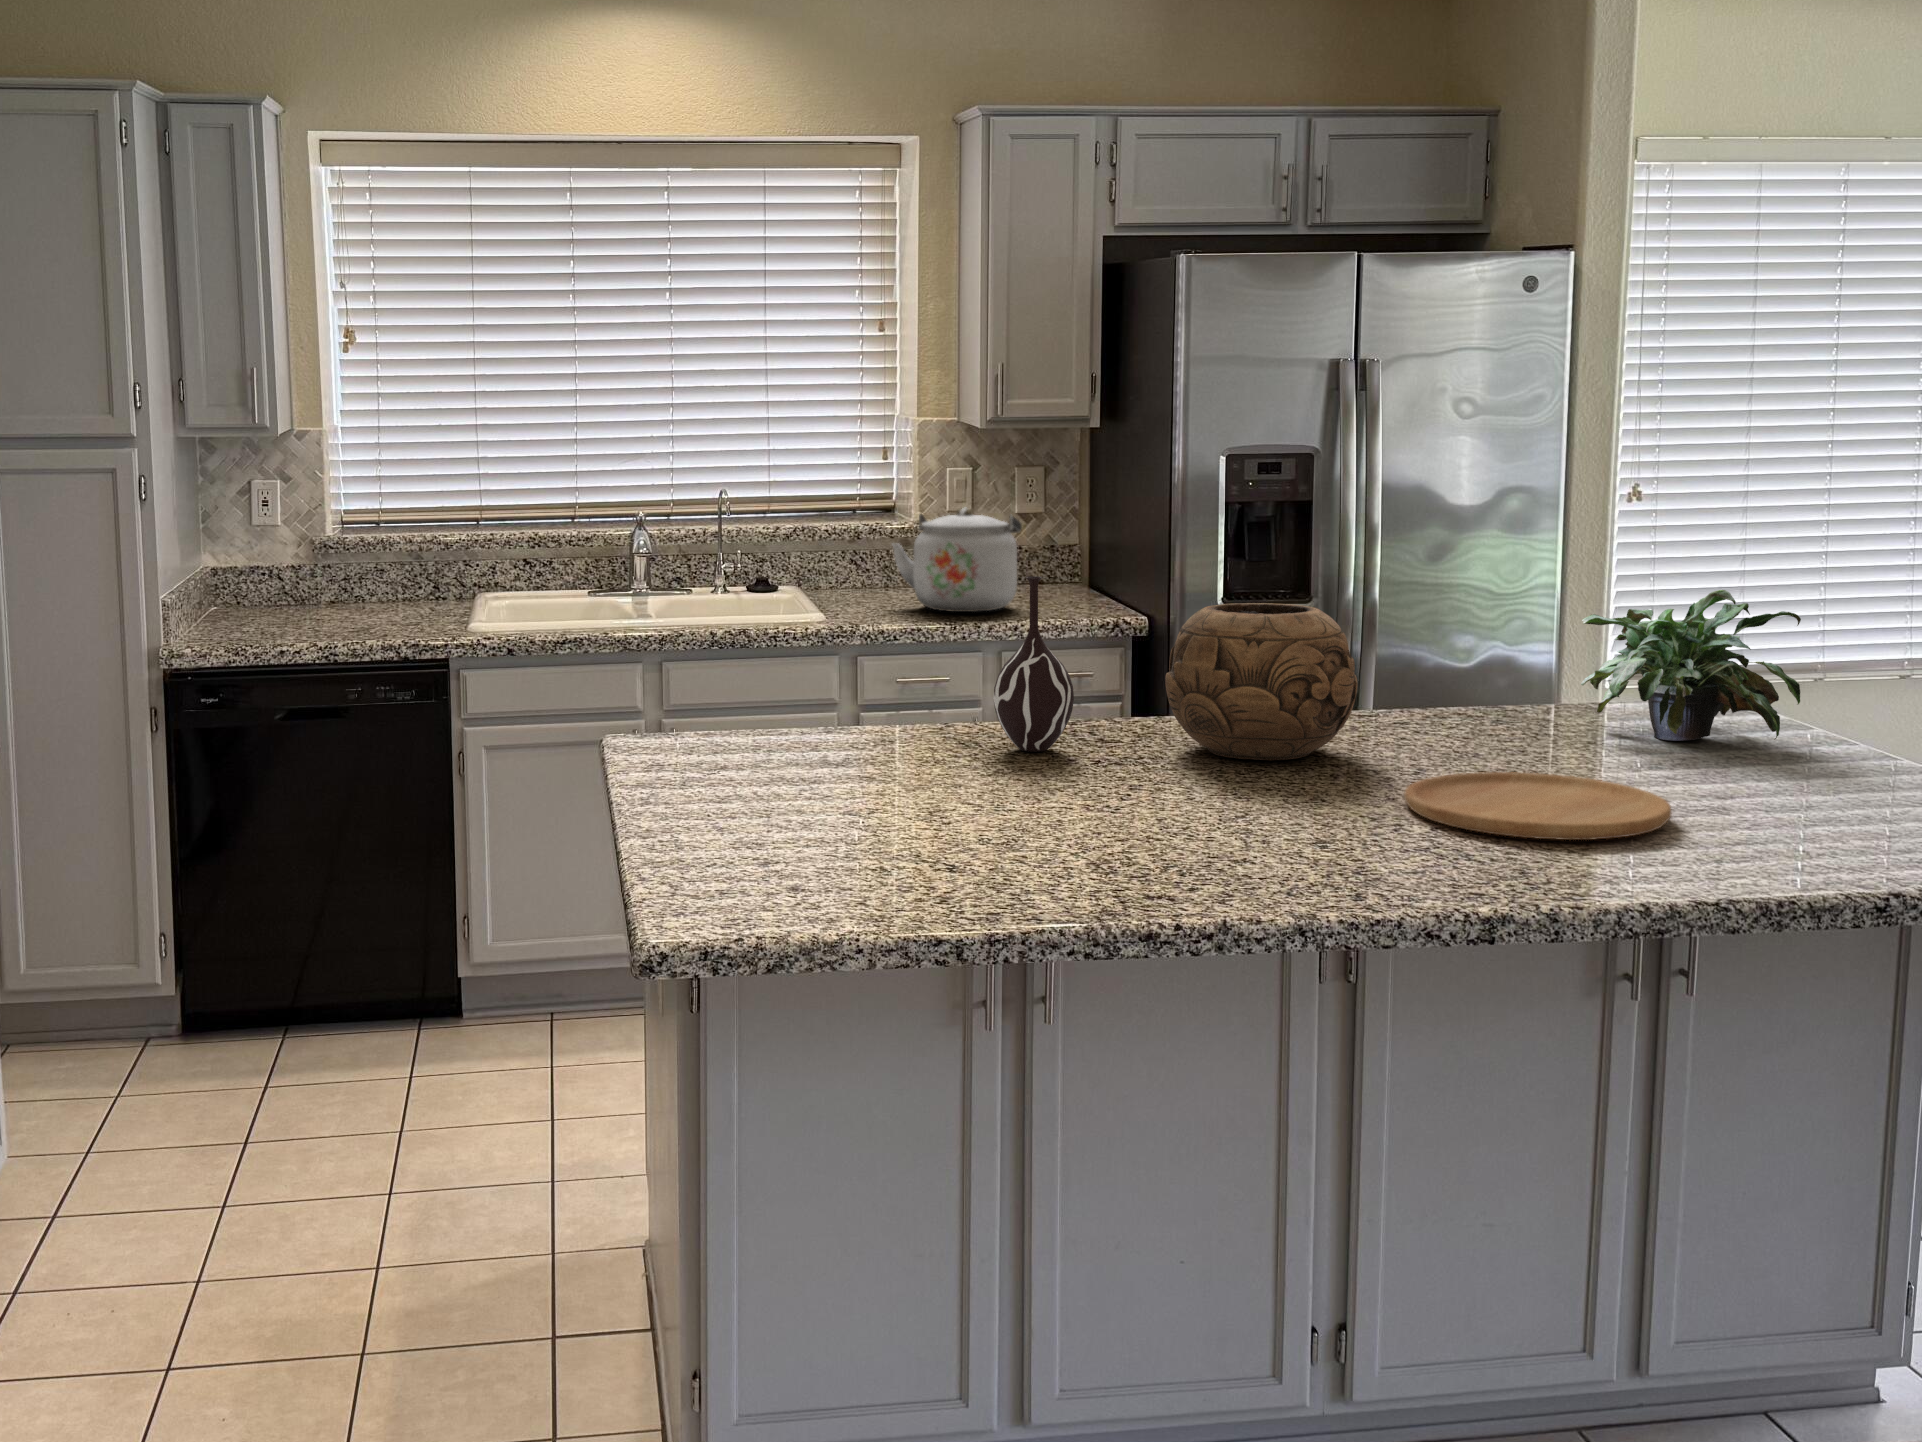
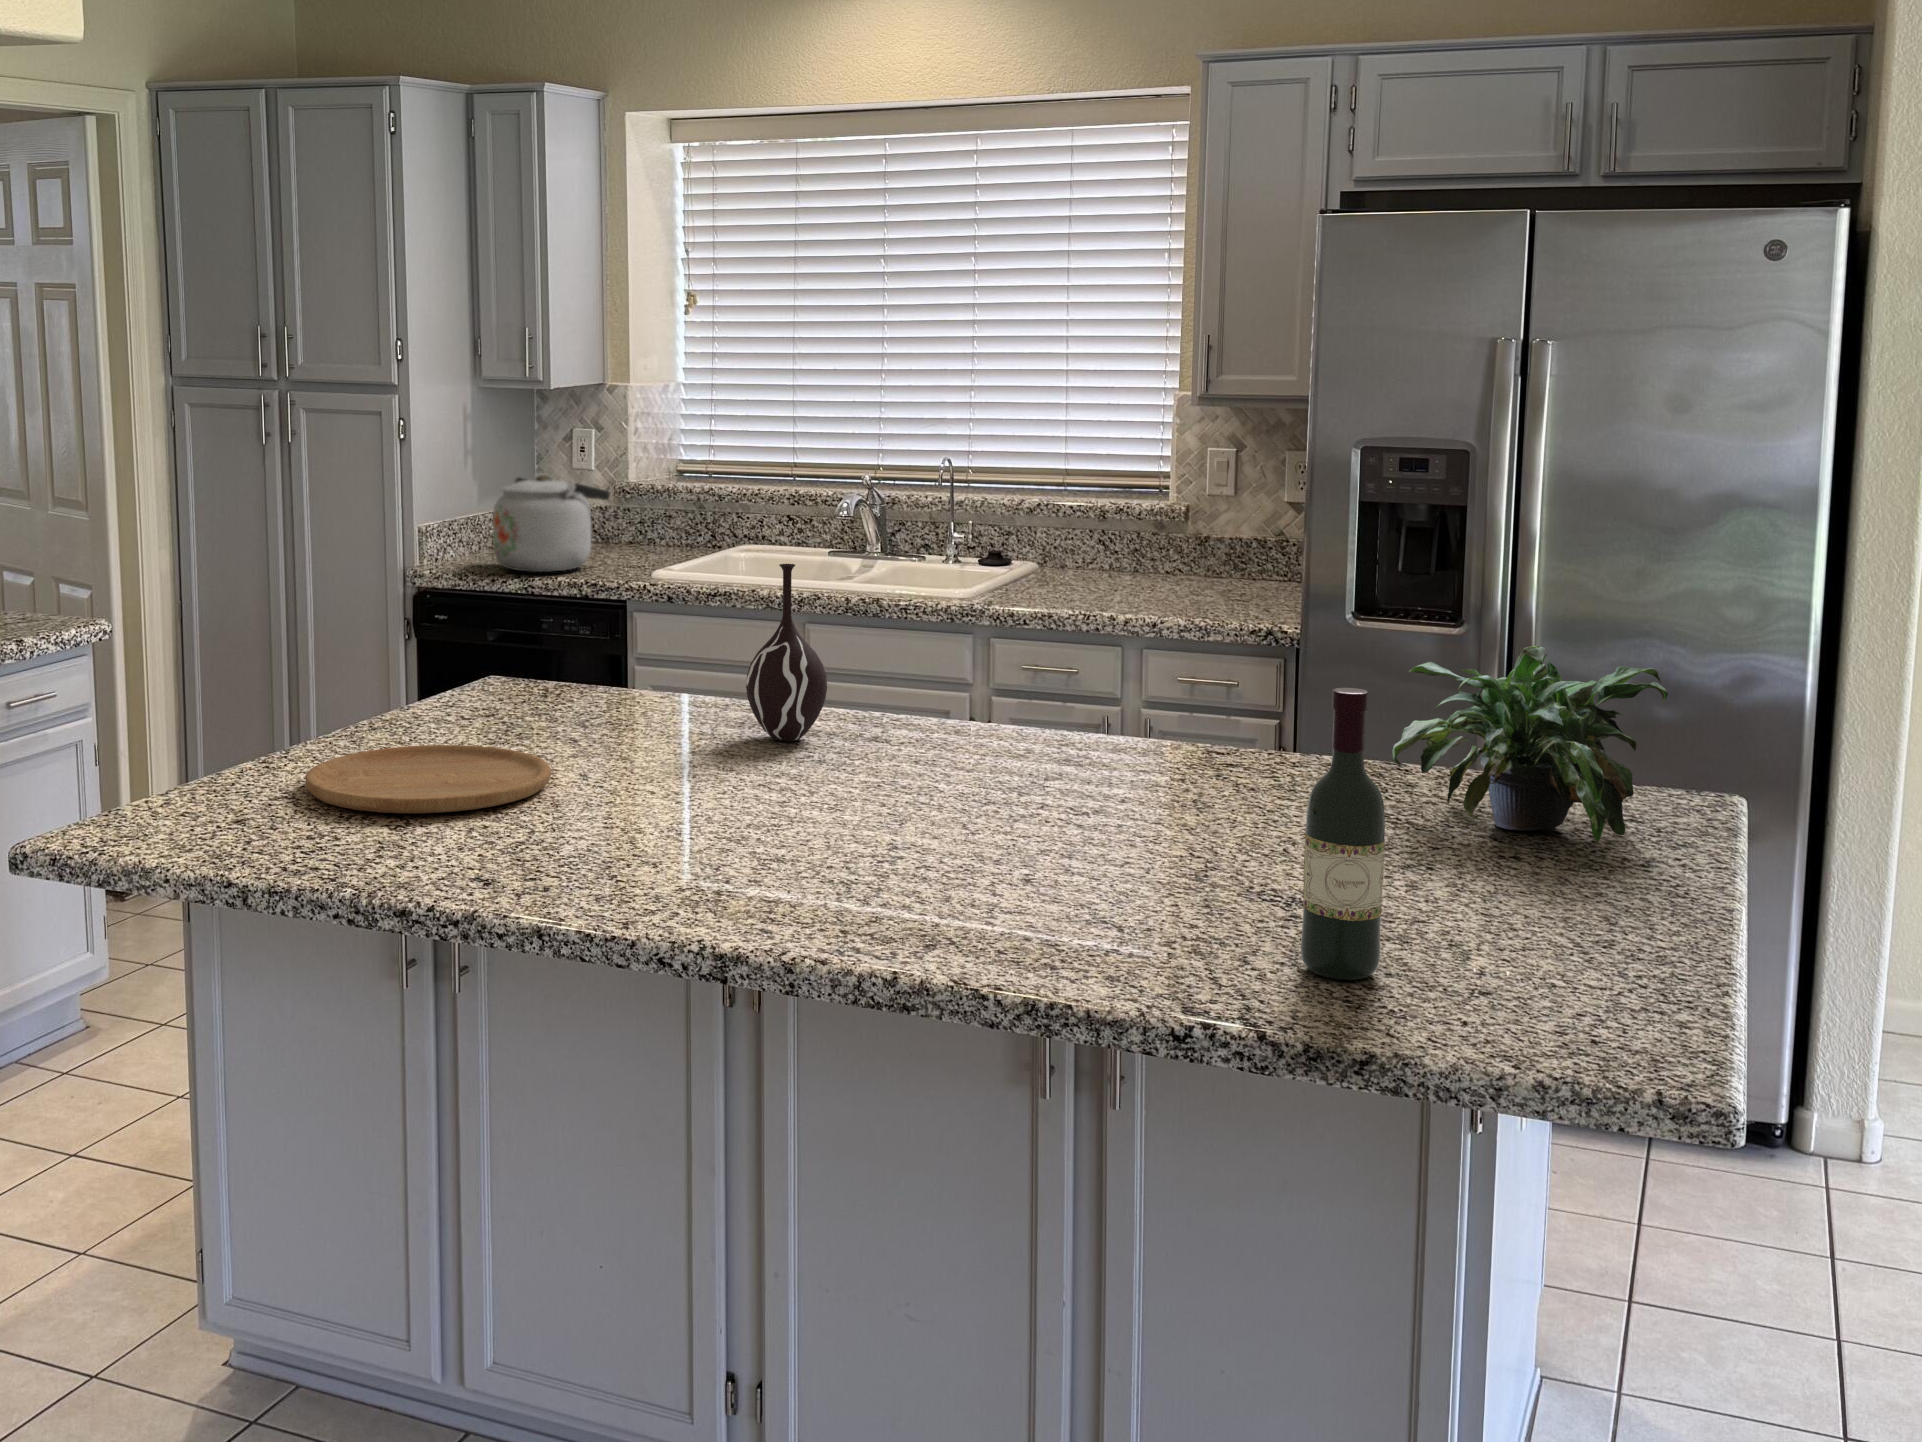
kettle: present [892,508,1022,612] -> present [493,473,610,572]
decorative bowl: present [1165,603,1357,760] -> none [889,609,1090,782]
wine bottle: none [1830,616,1902,849] -> present [1301,688,1385,980]
cutting board: present [1404,772,1672,840] -> present [306,745,551,813]

